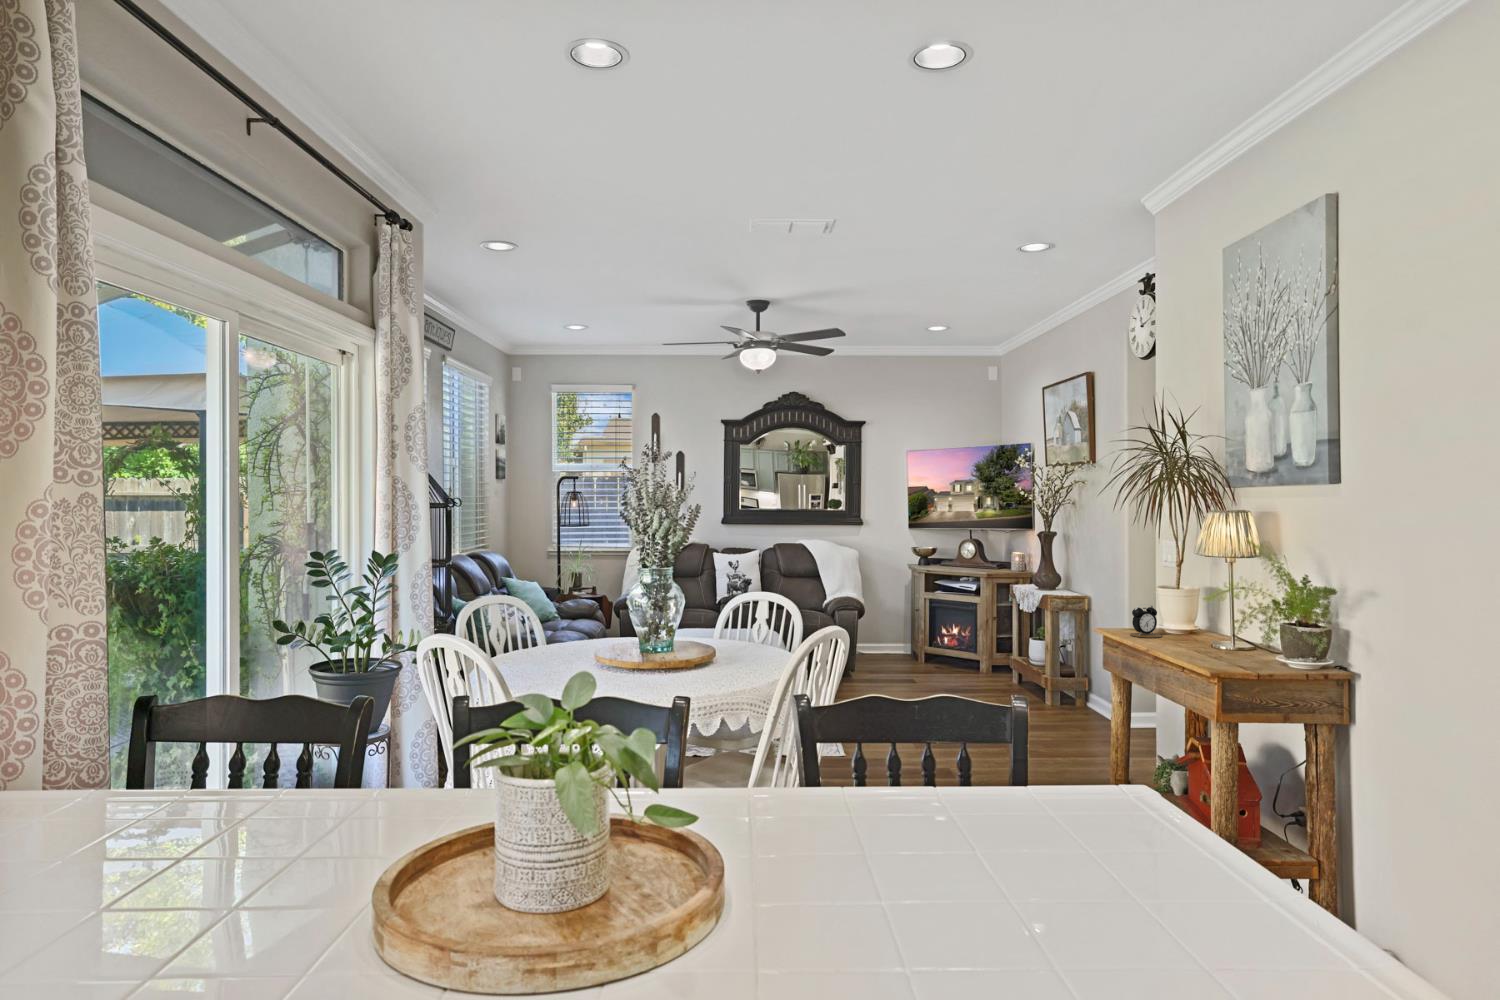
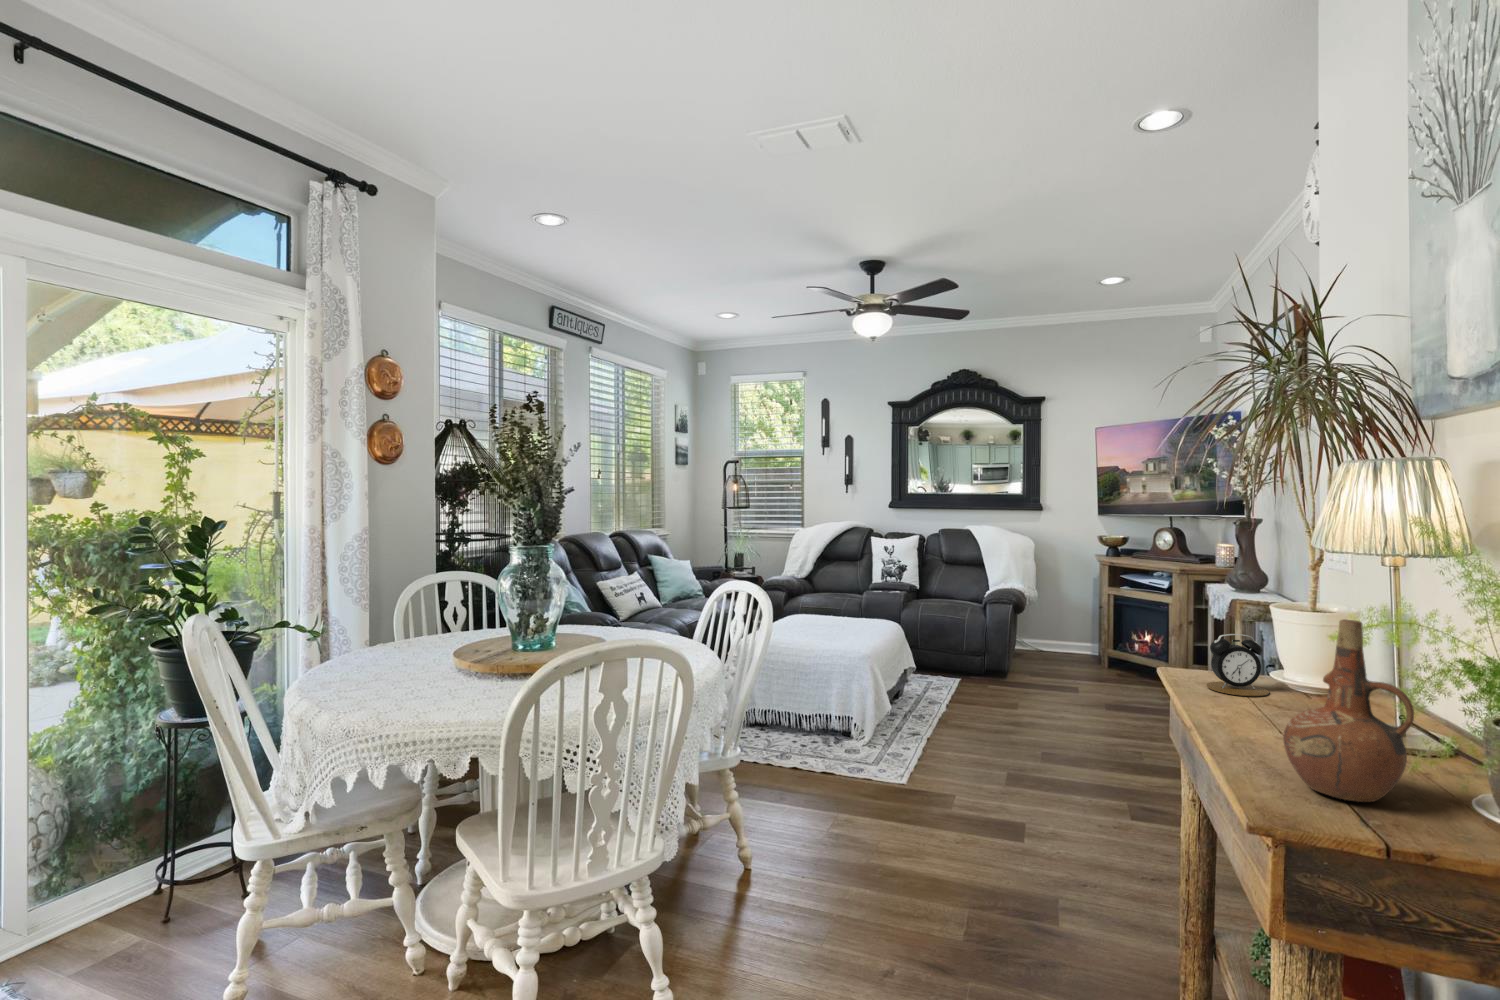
ceramic pitcher: none [1208,587,1258,665] -> present [1283,619,1414,802]

